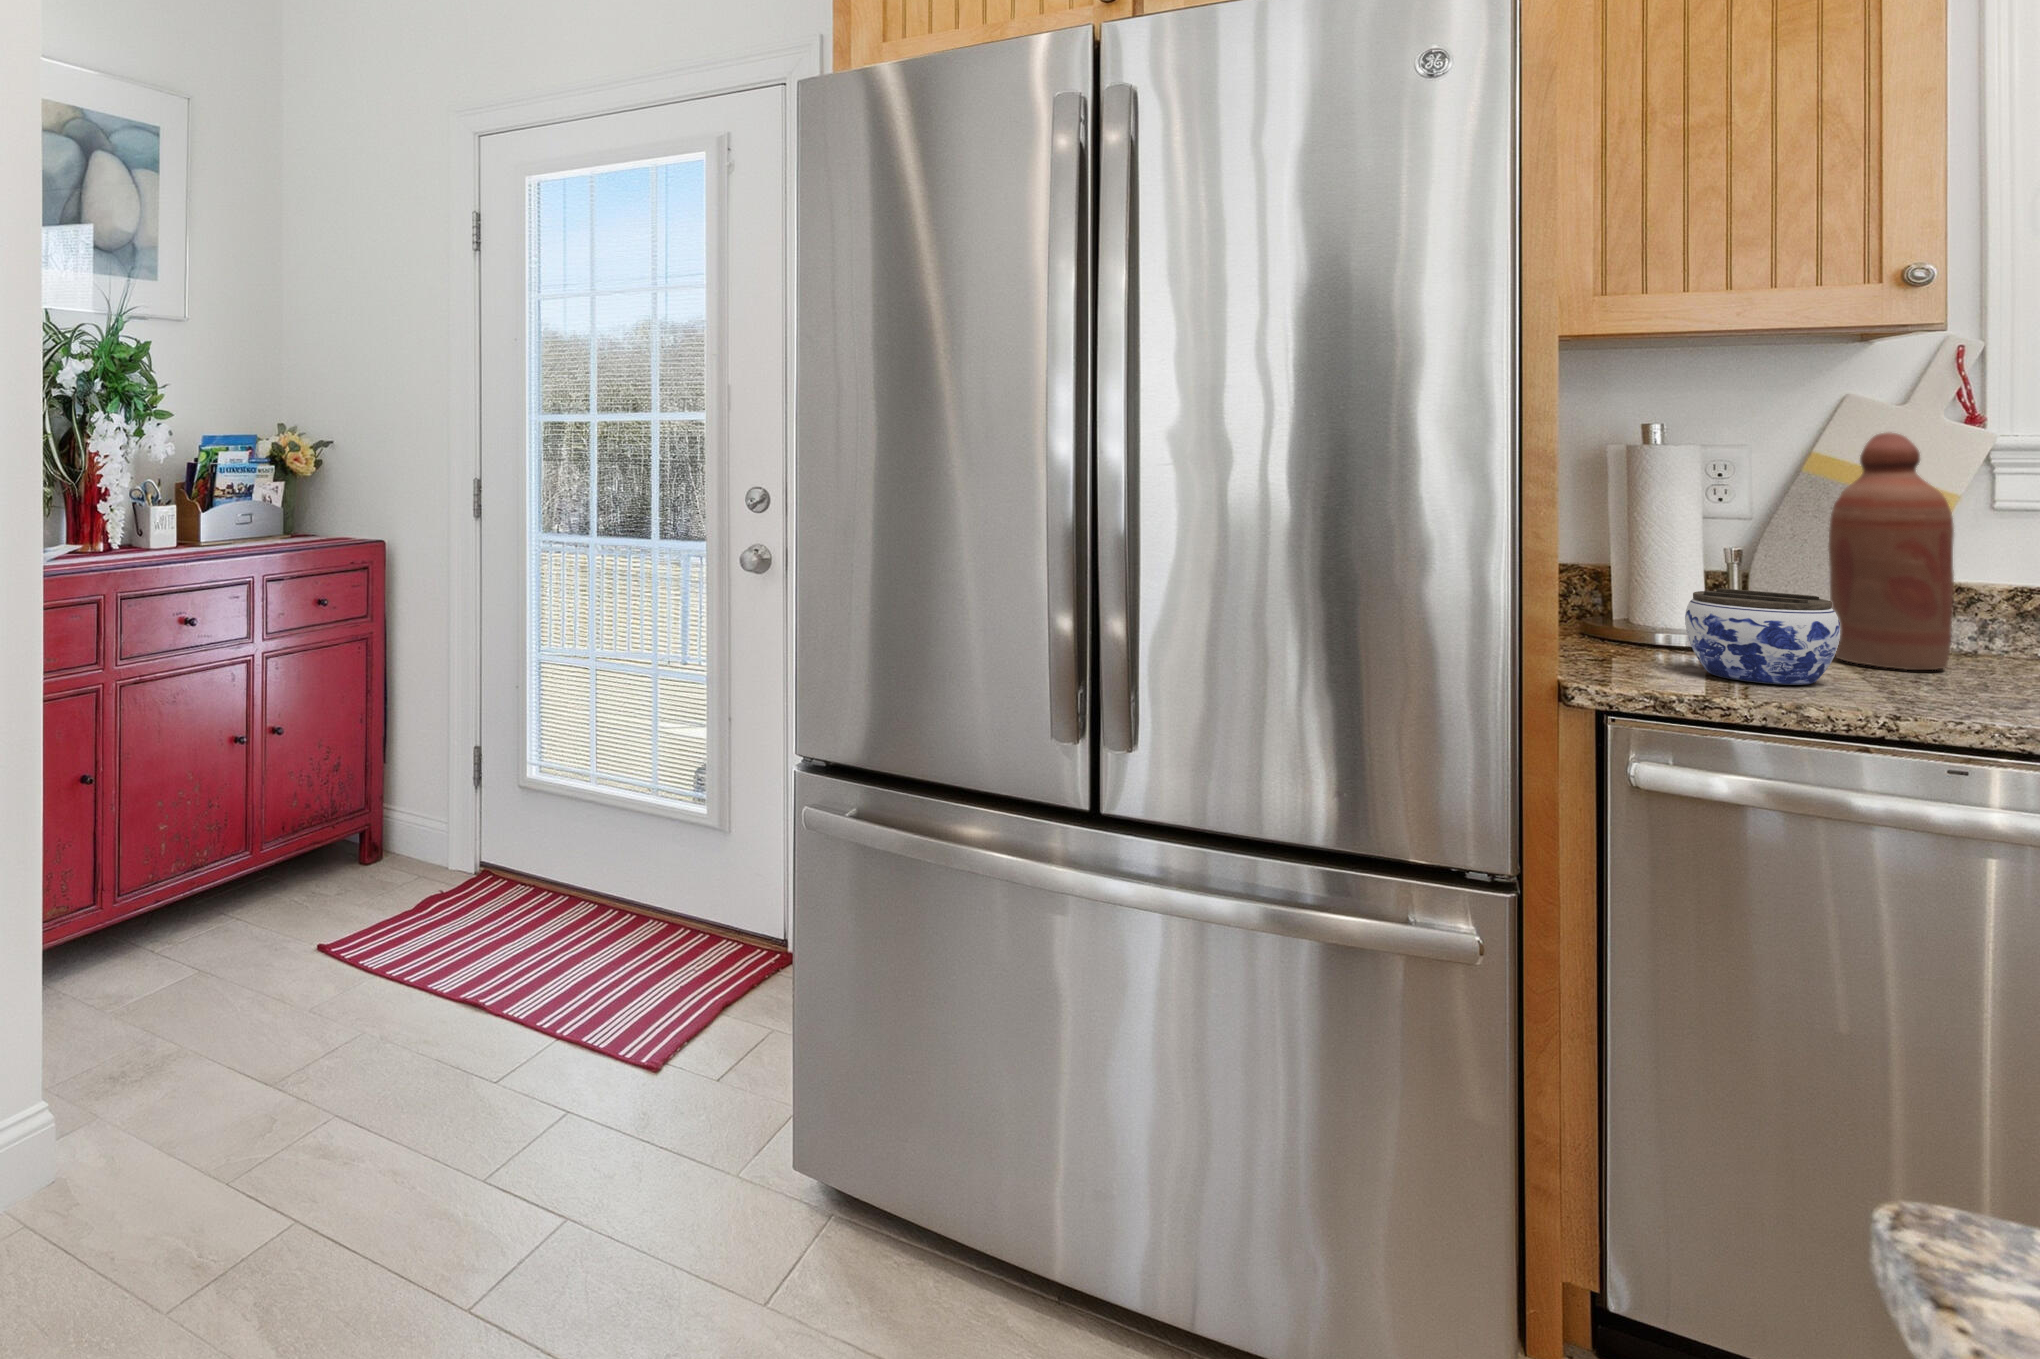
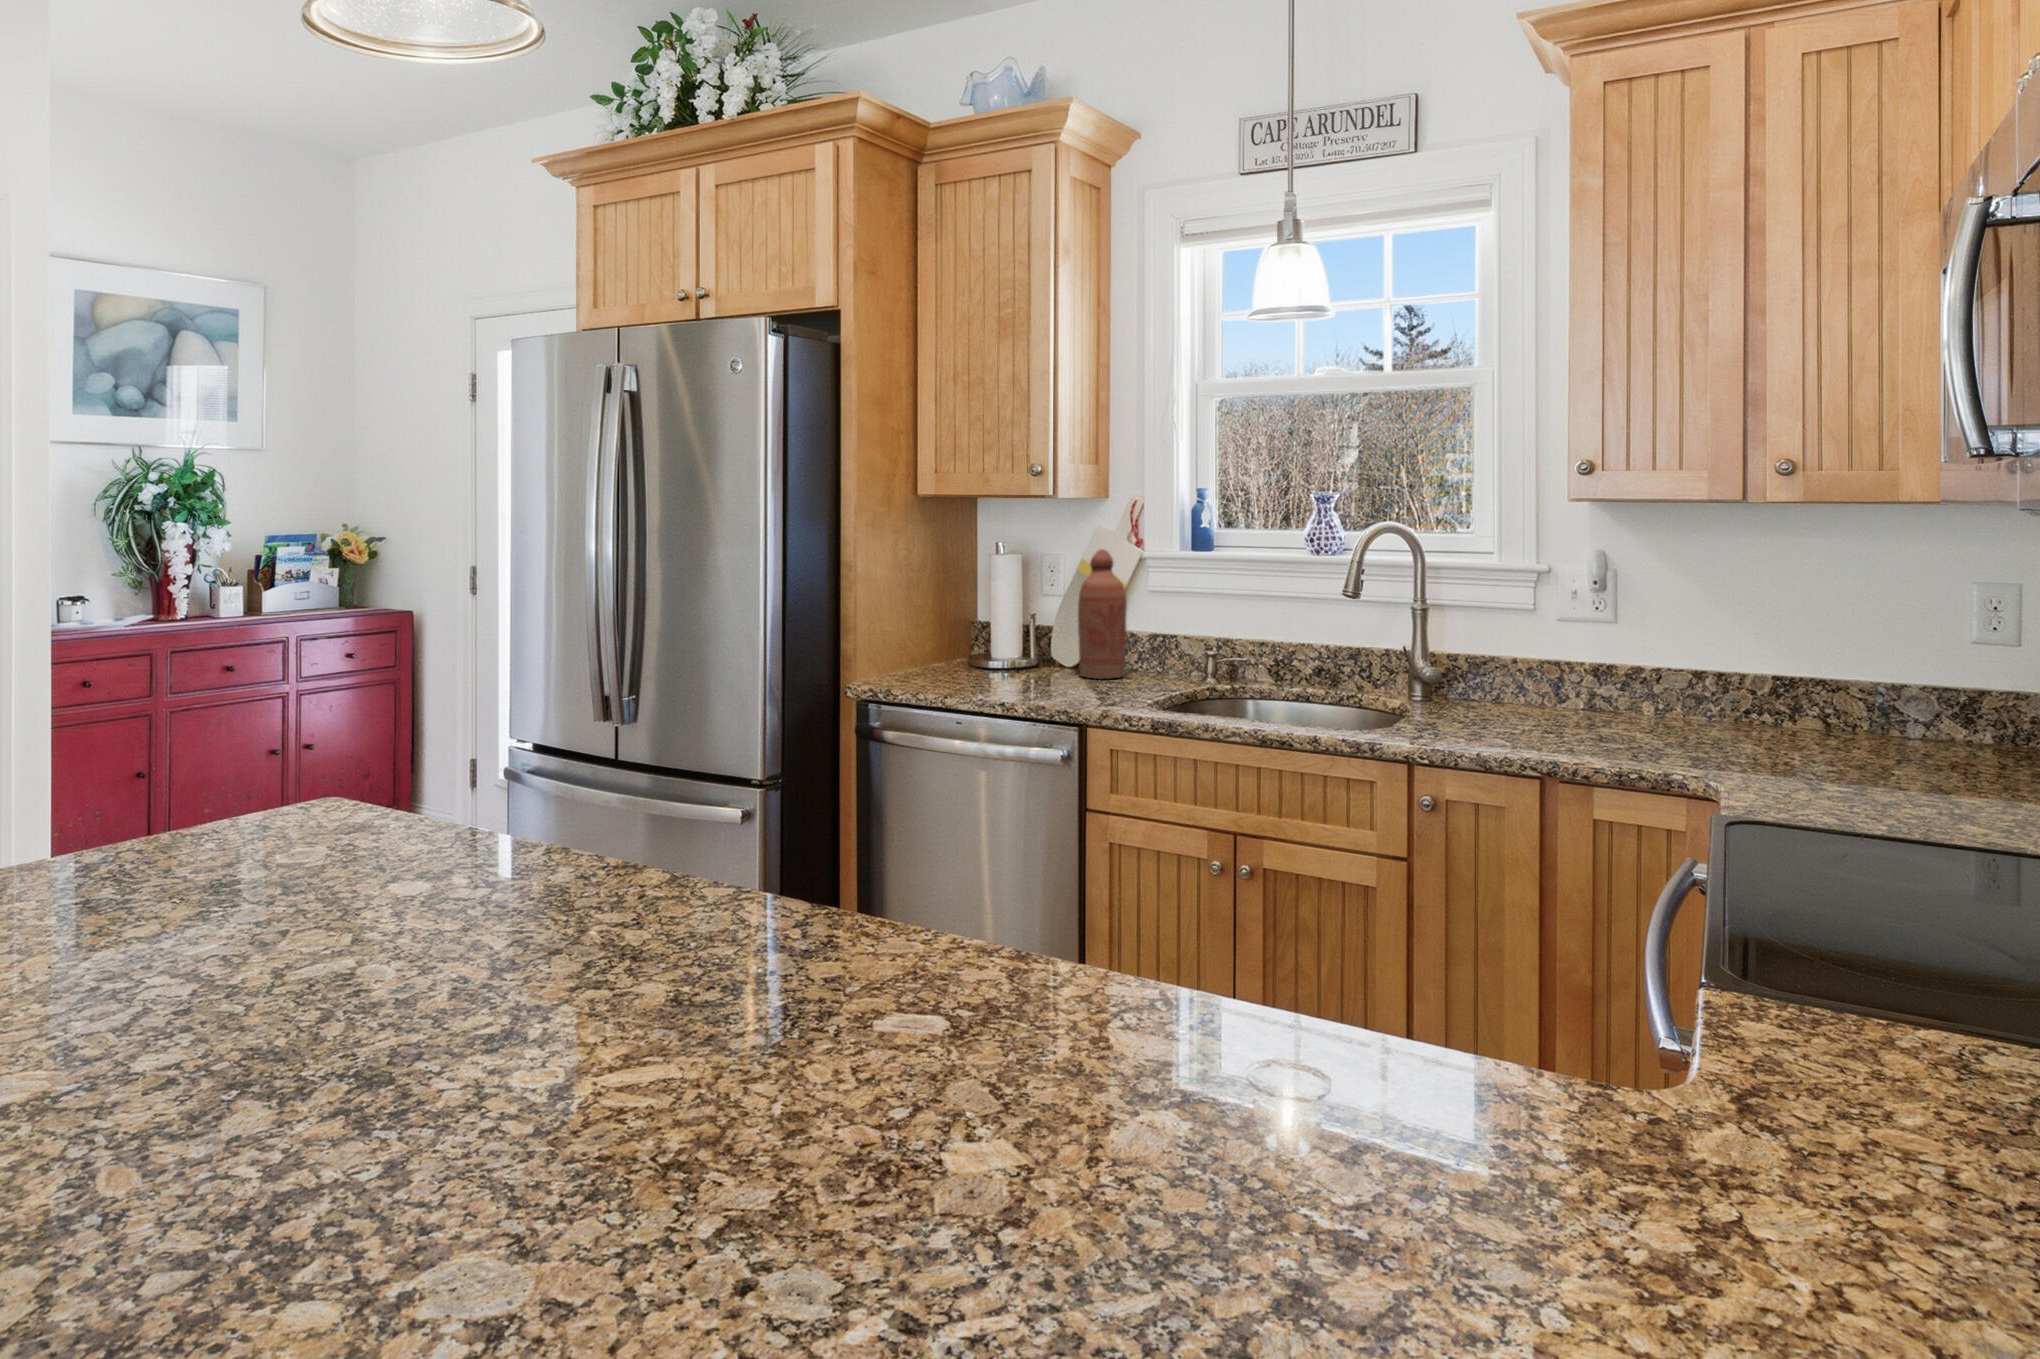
jar: present [1685,589,1841,685] -> none [971,635,1032,685]

